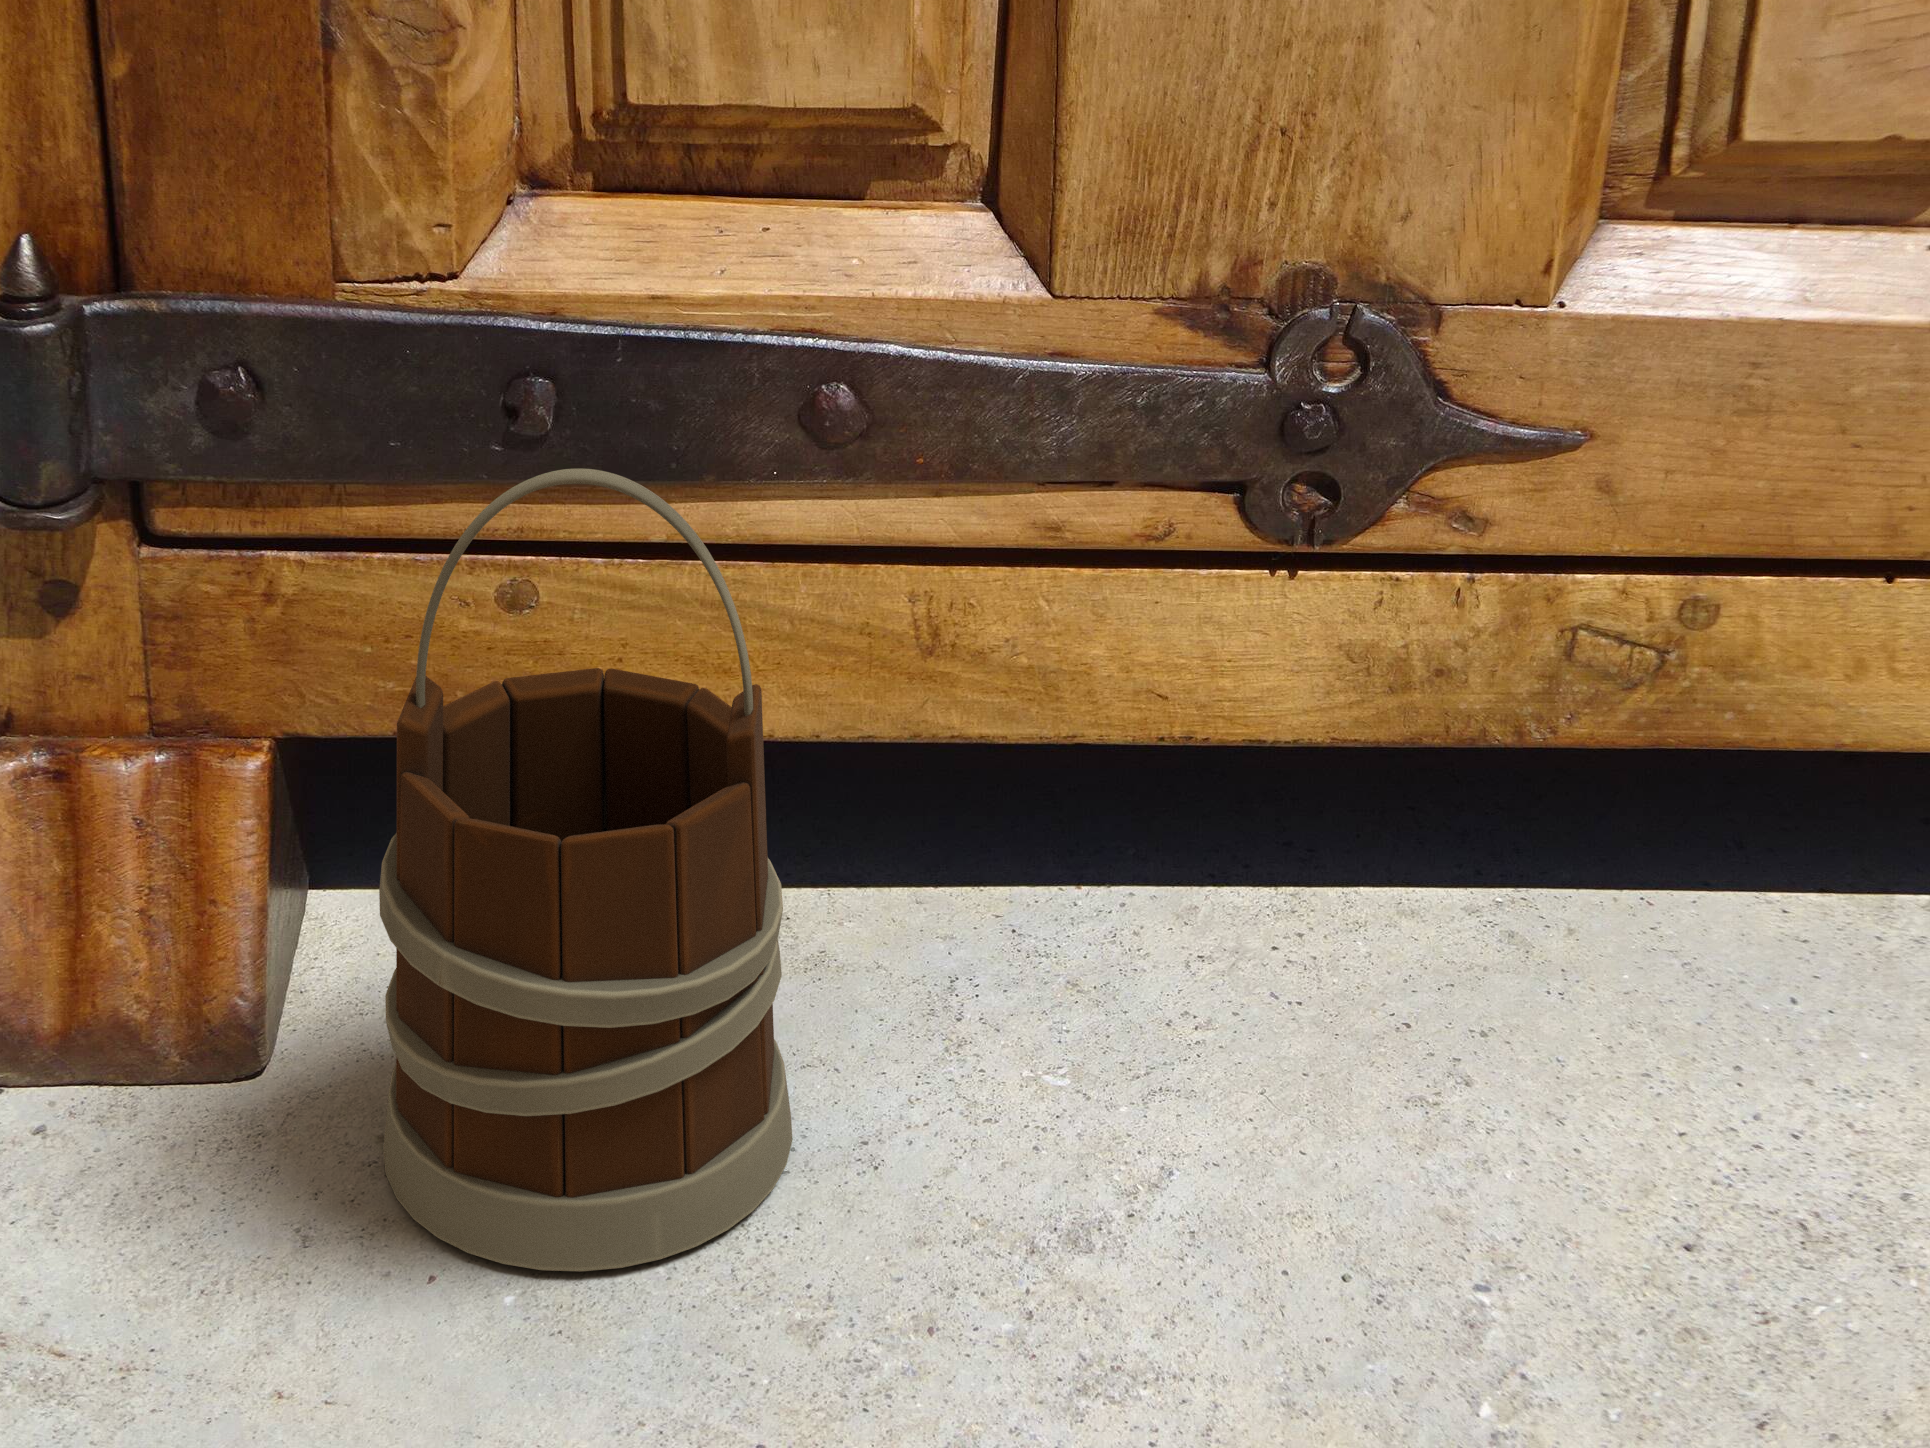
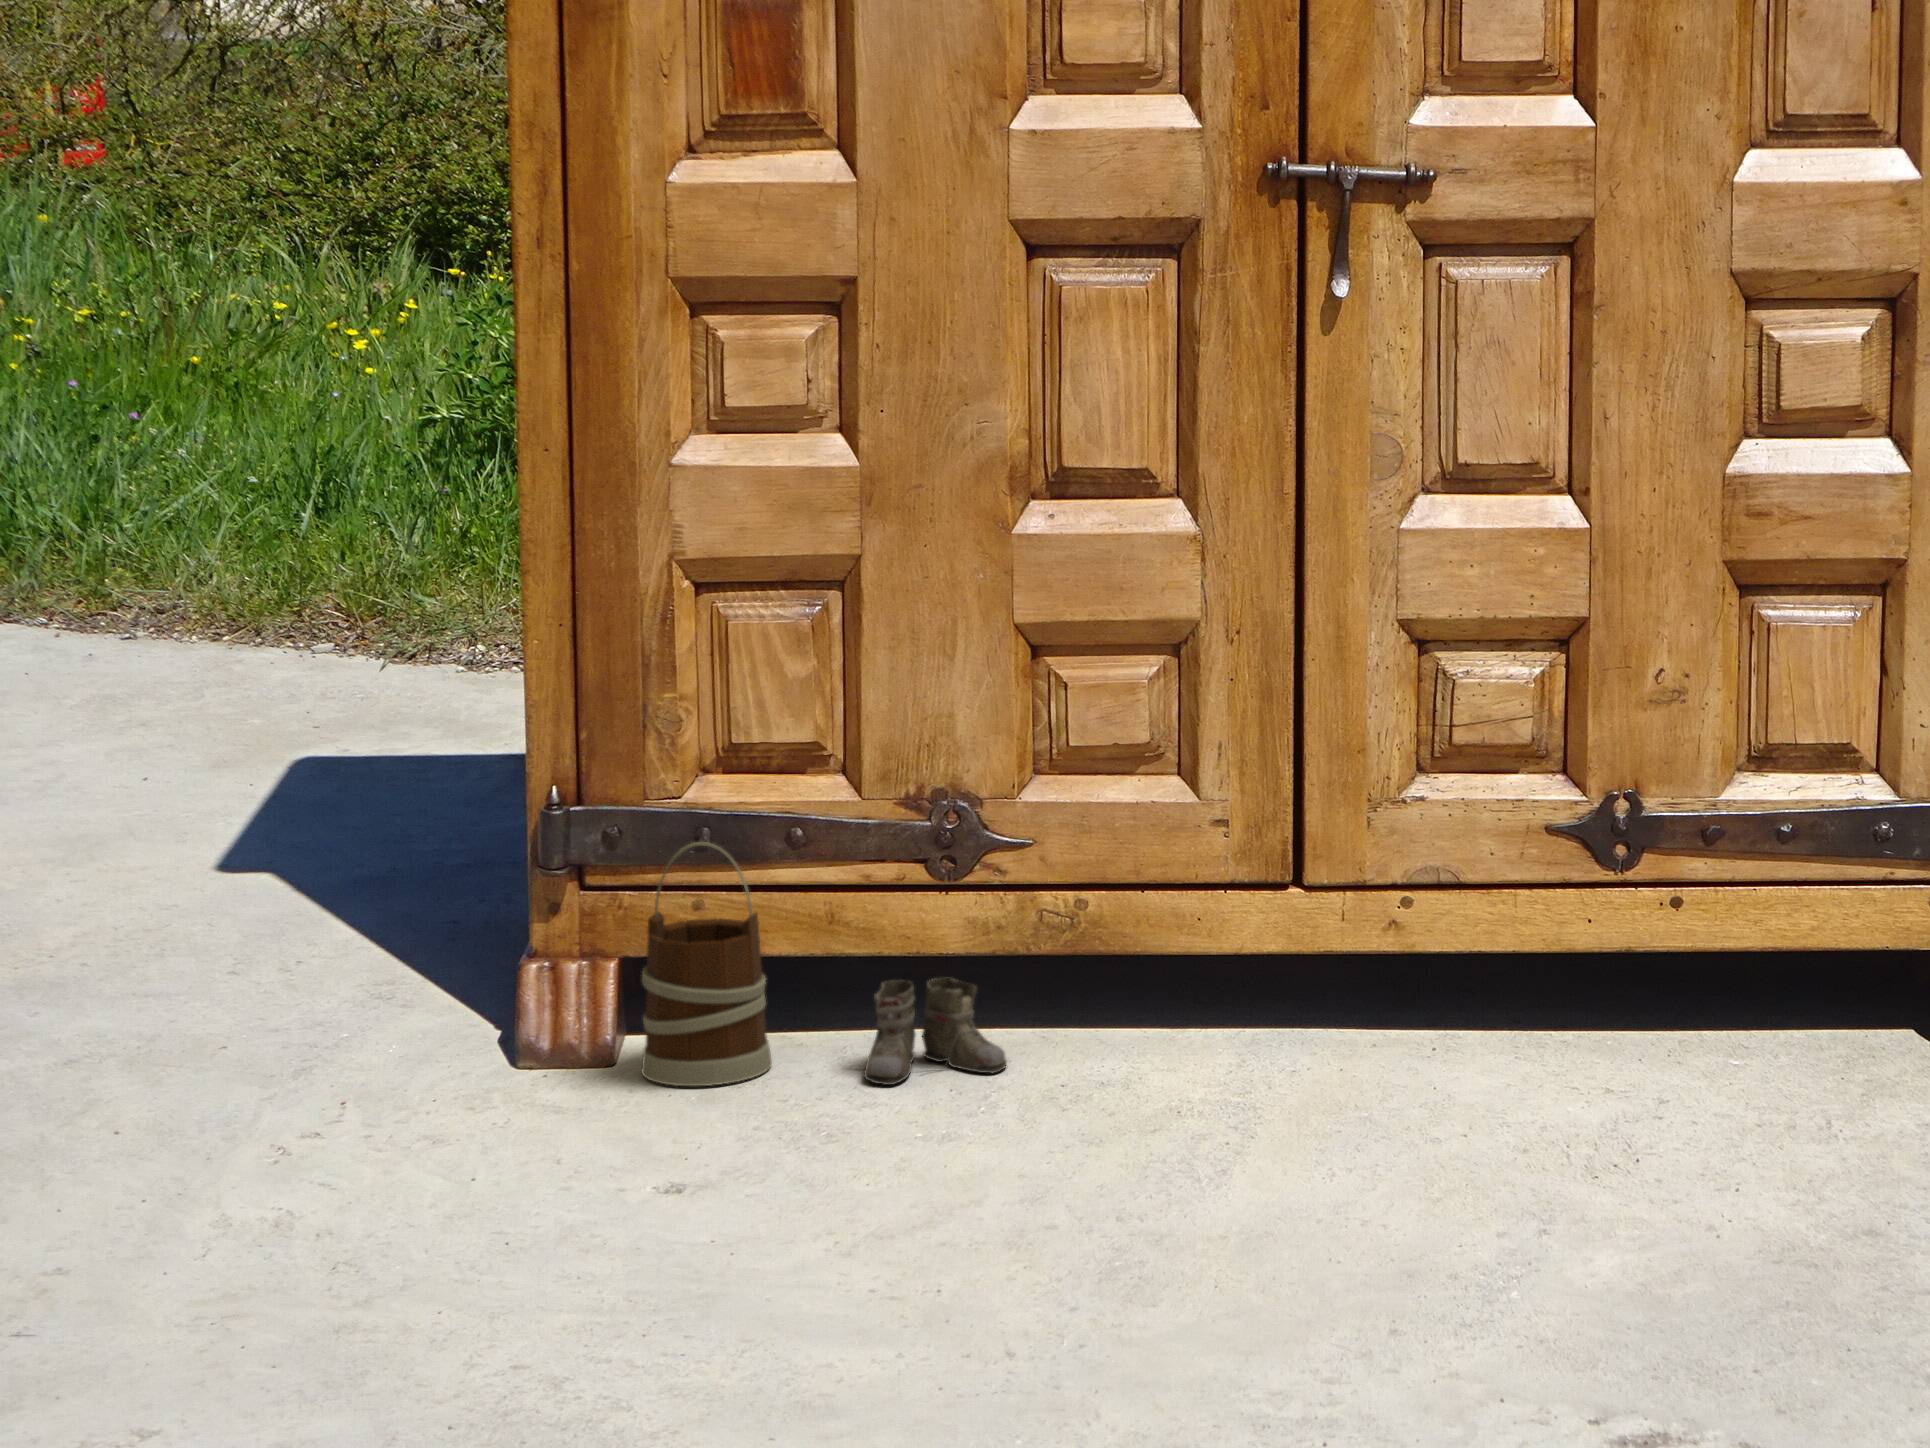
boots: none [1019,846,1523,1256] -> present [864,978,1007,1085]

